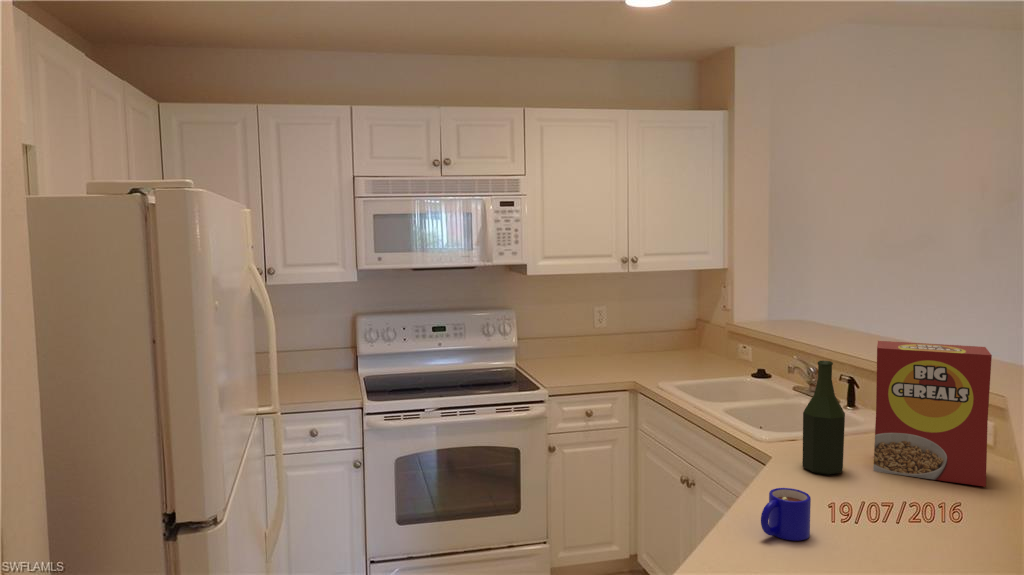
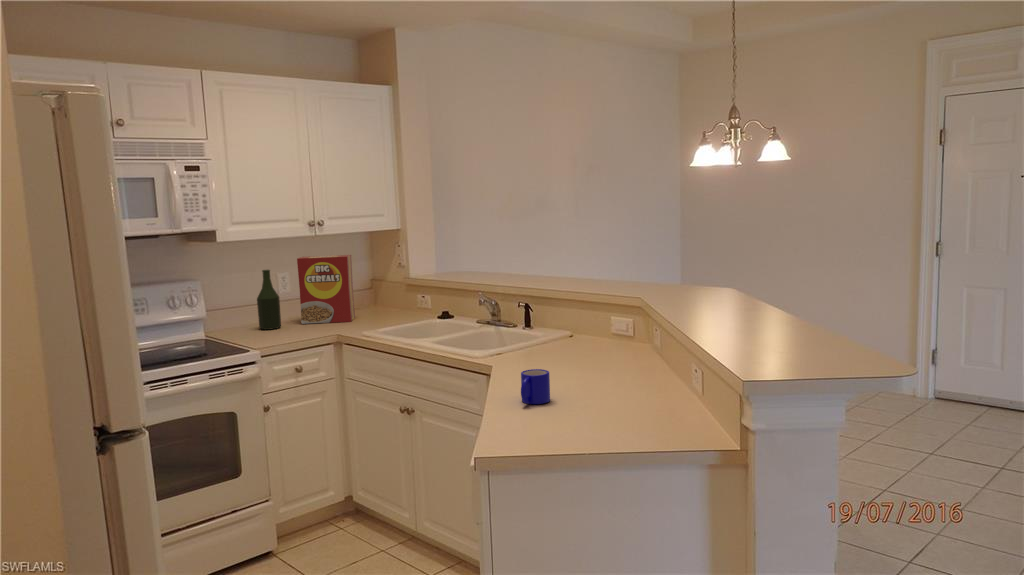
cereal box: present [873,341,992,487] -> present [297,255,355,324]
bottle: present [802,361,845,475] -> present [257,270,281,330]

